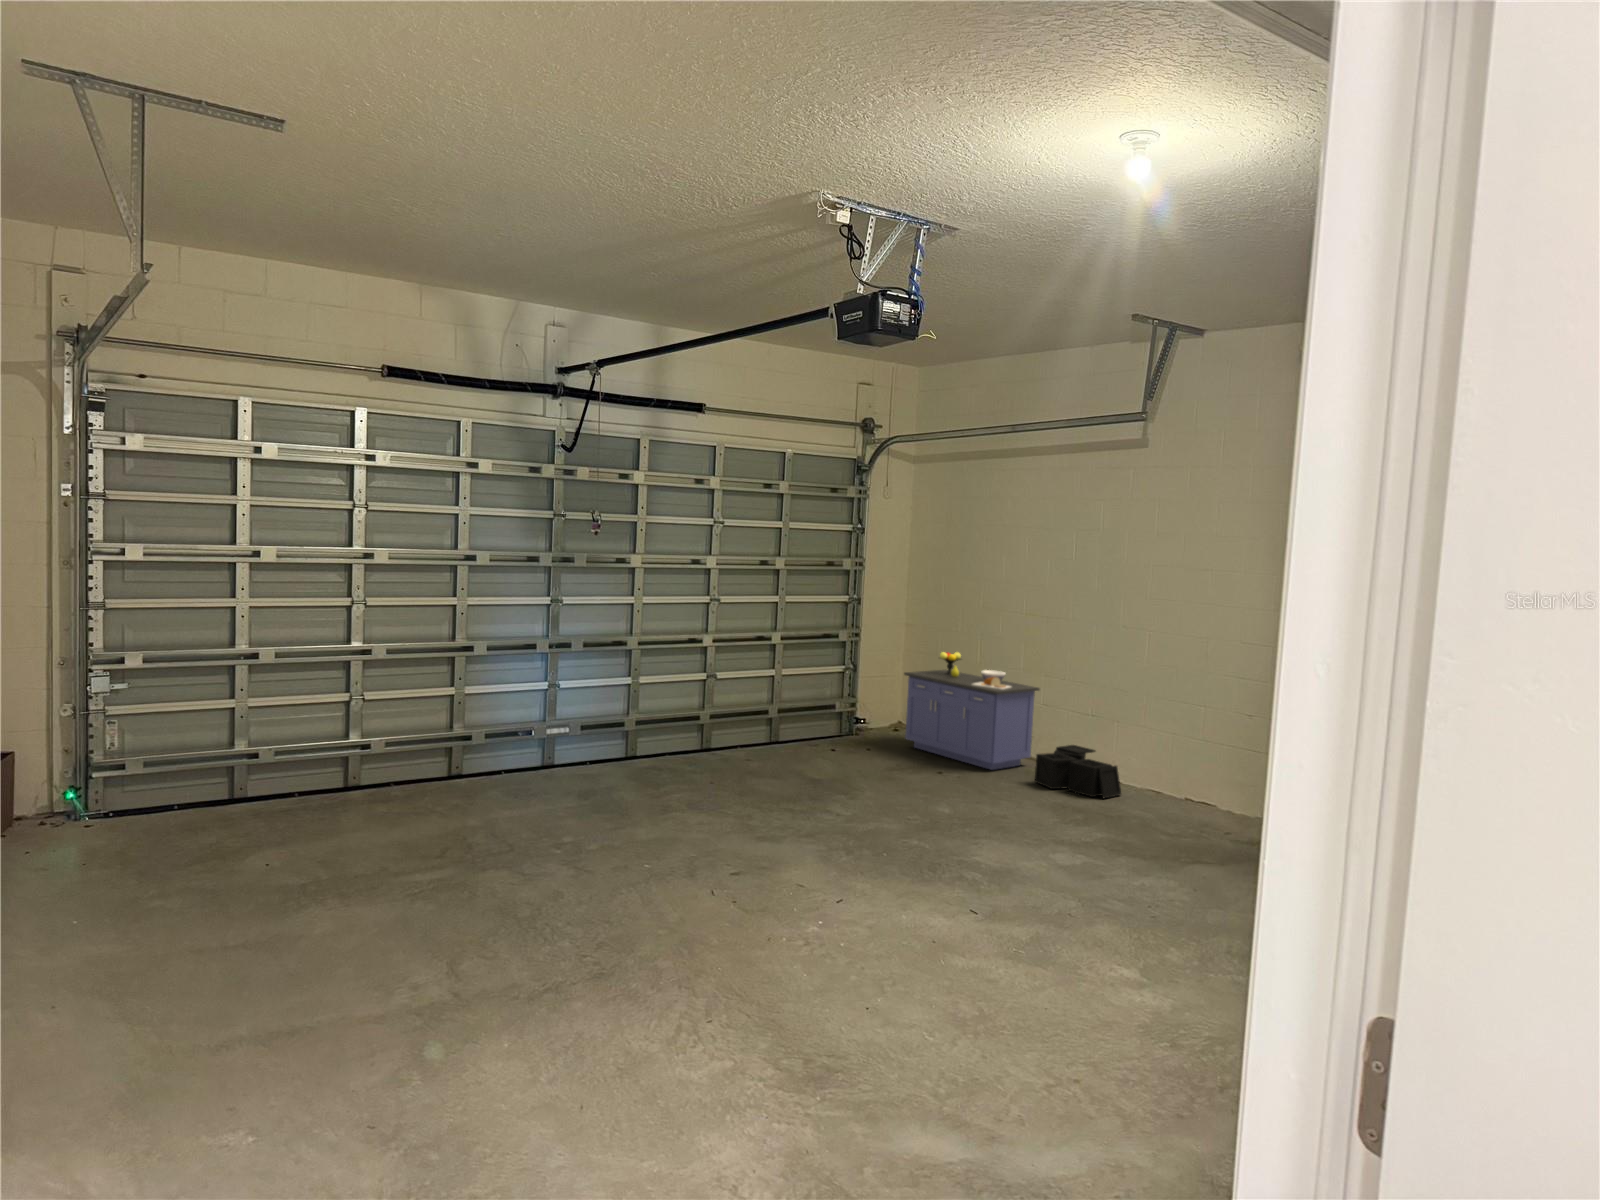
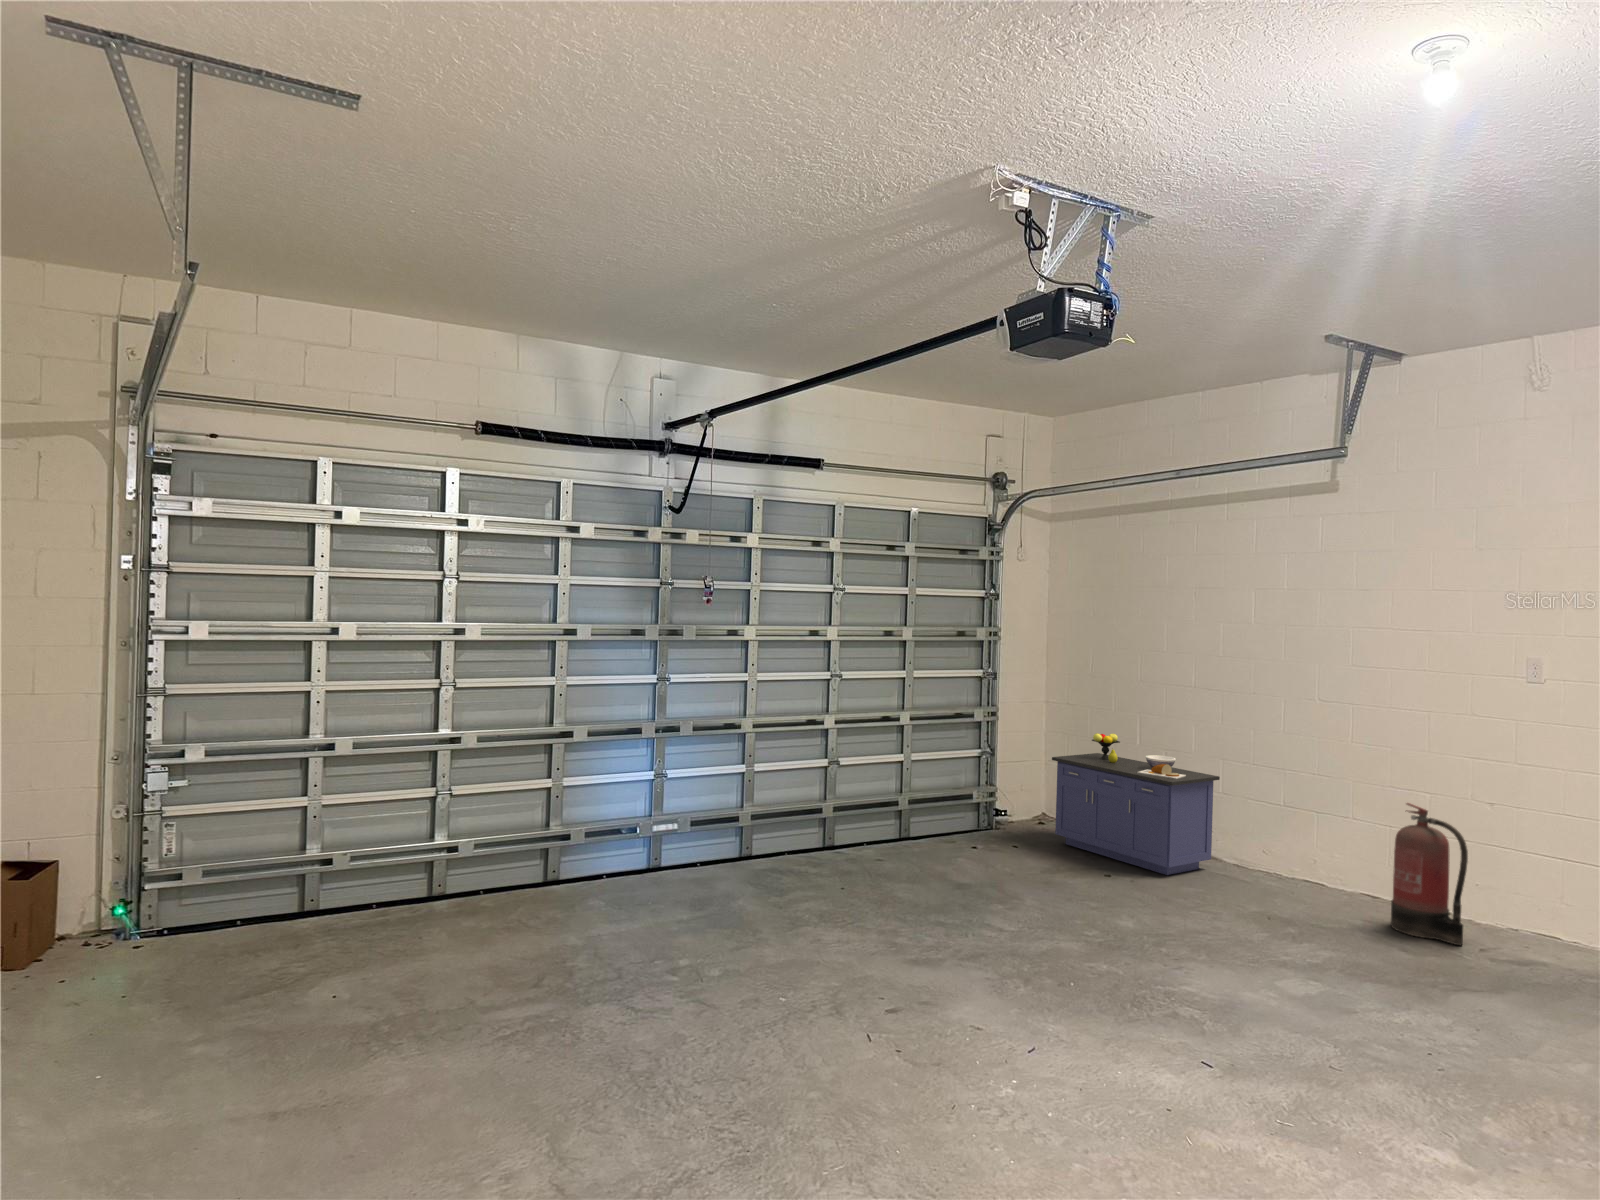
fire extinguisher: none [1157,706,1213,817] -> present [1391,803,1468,945]
storage bin: present [1035,745,1121,798] -> none [1225,845,1340,917]

